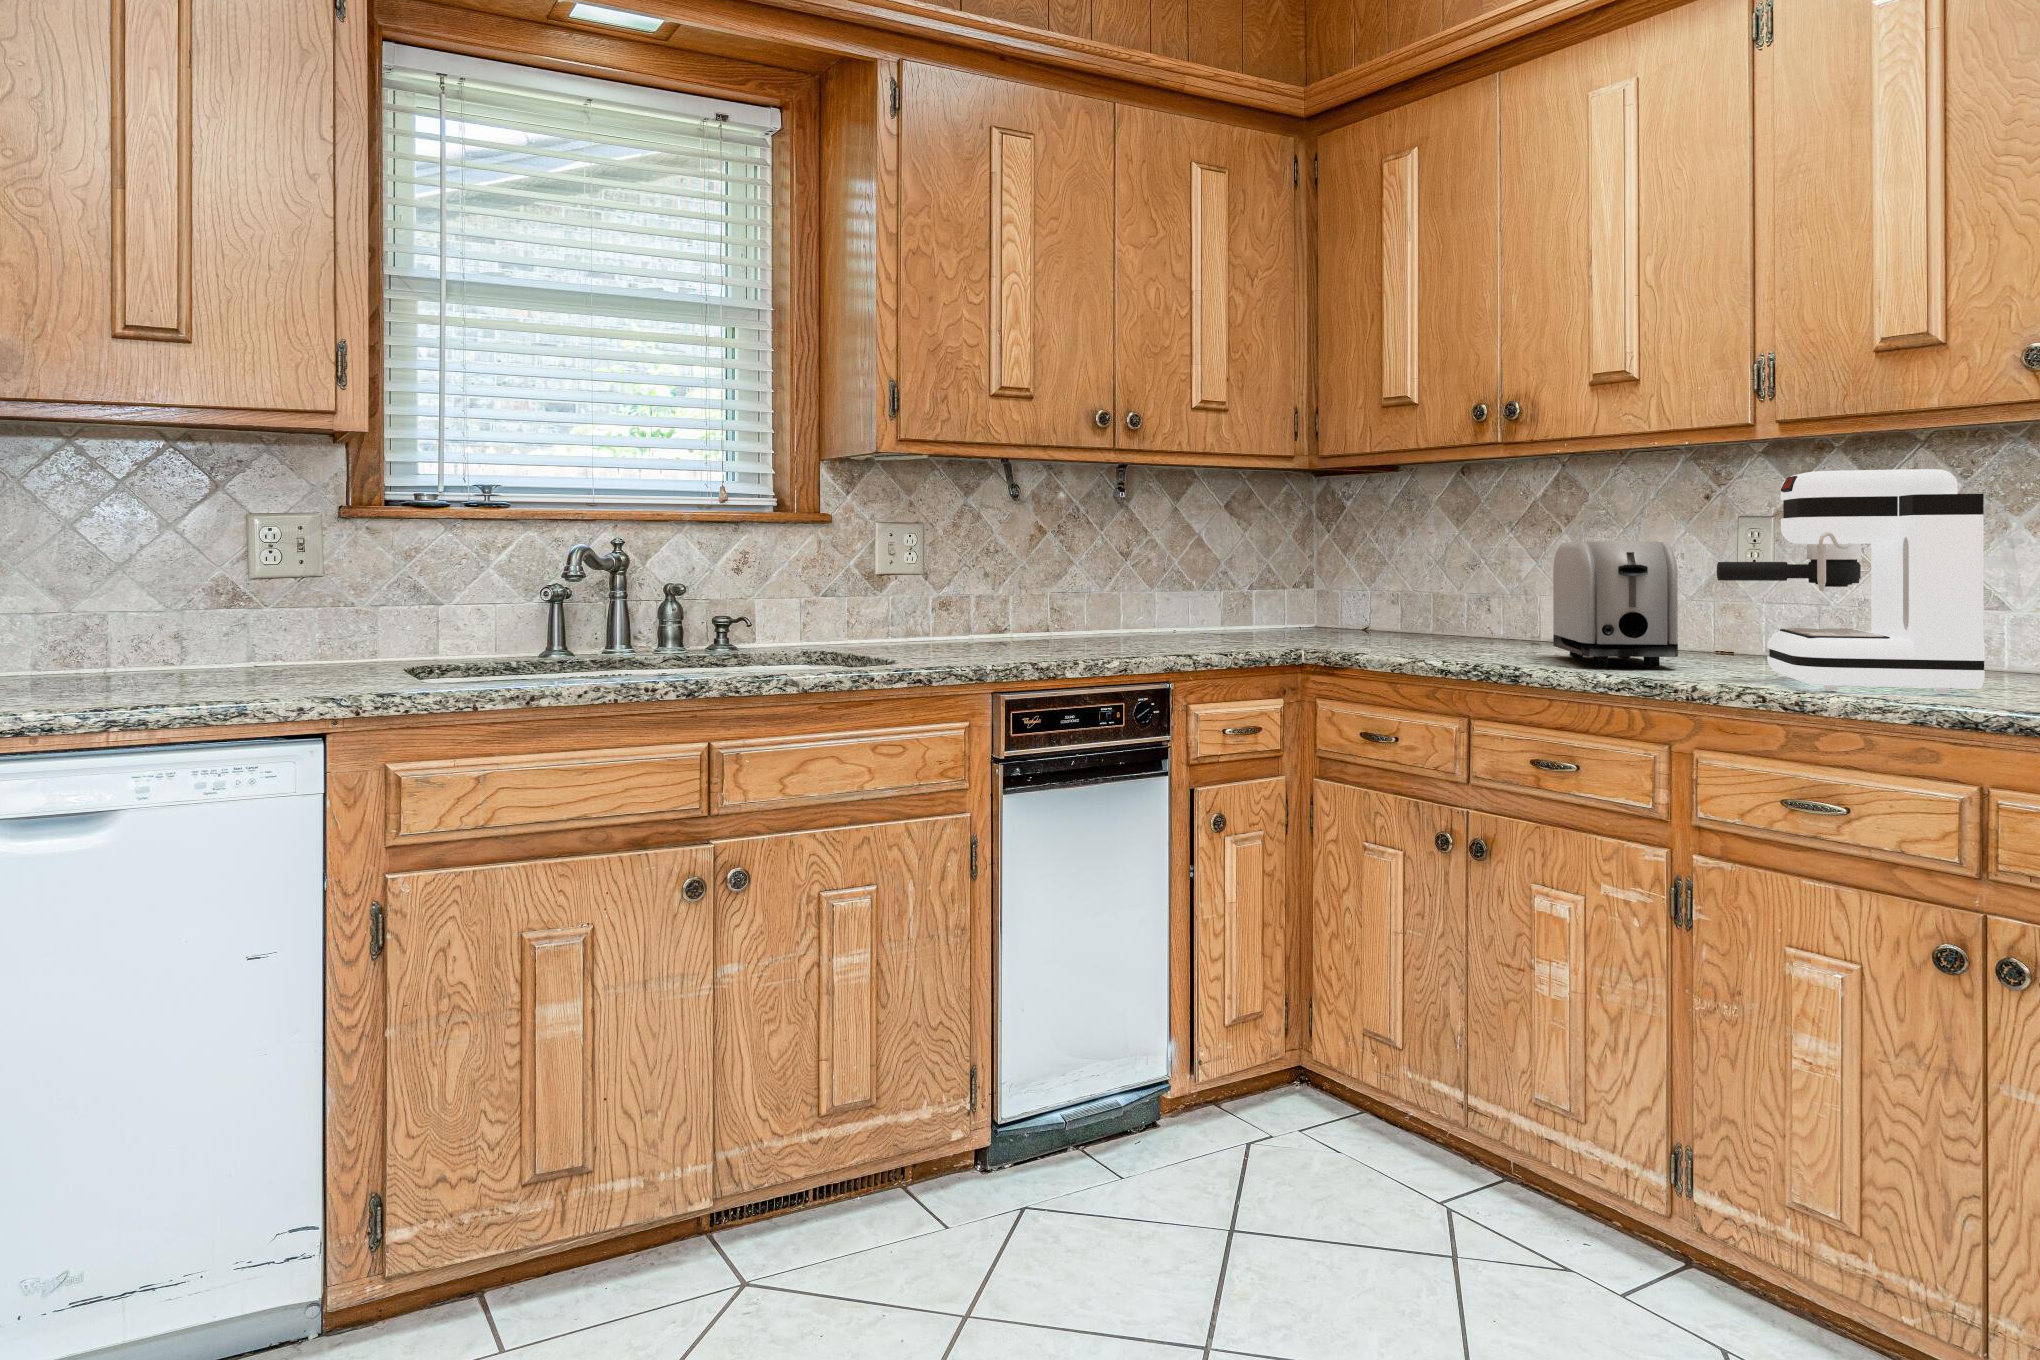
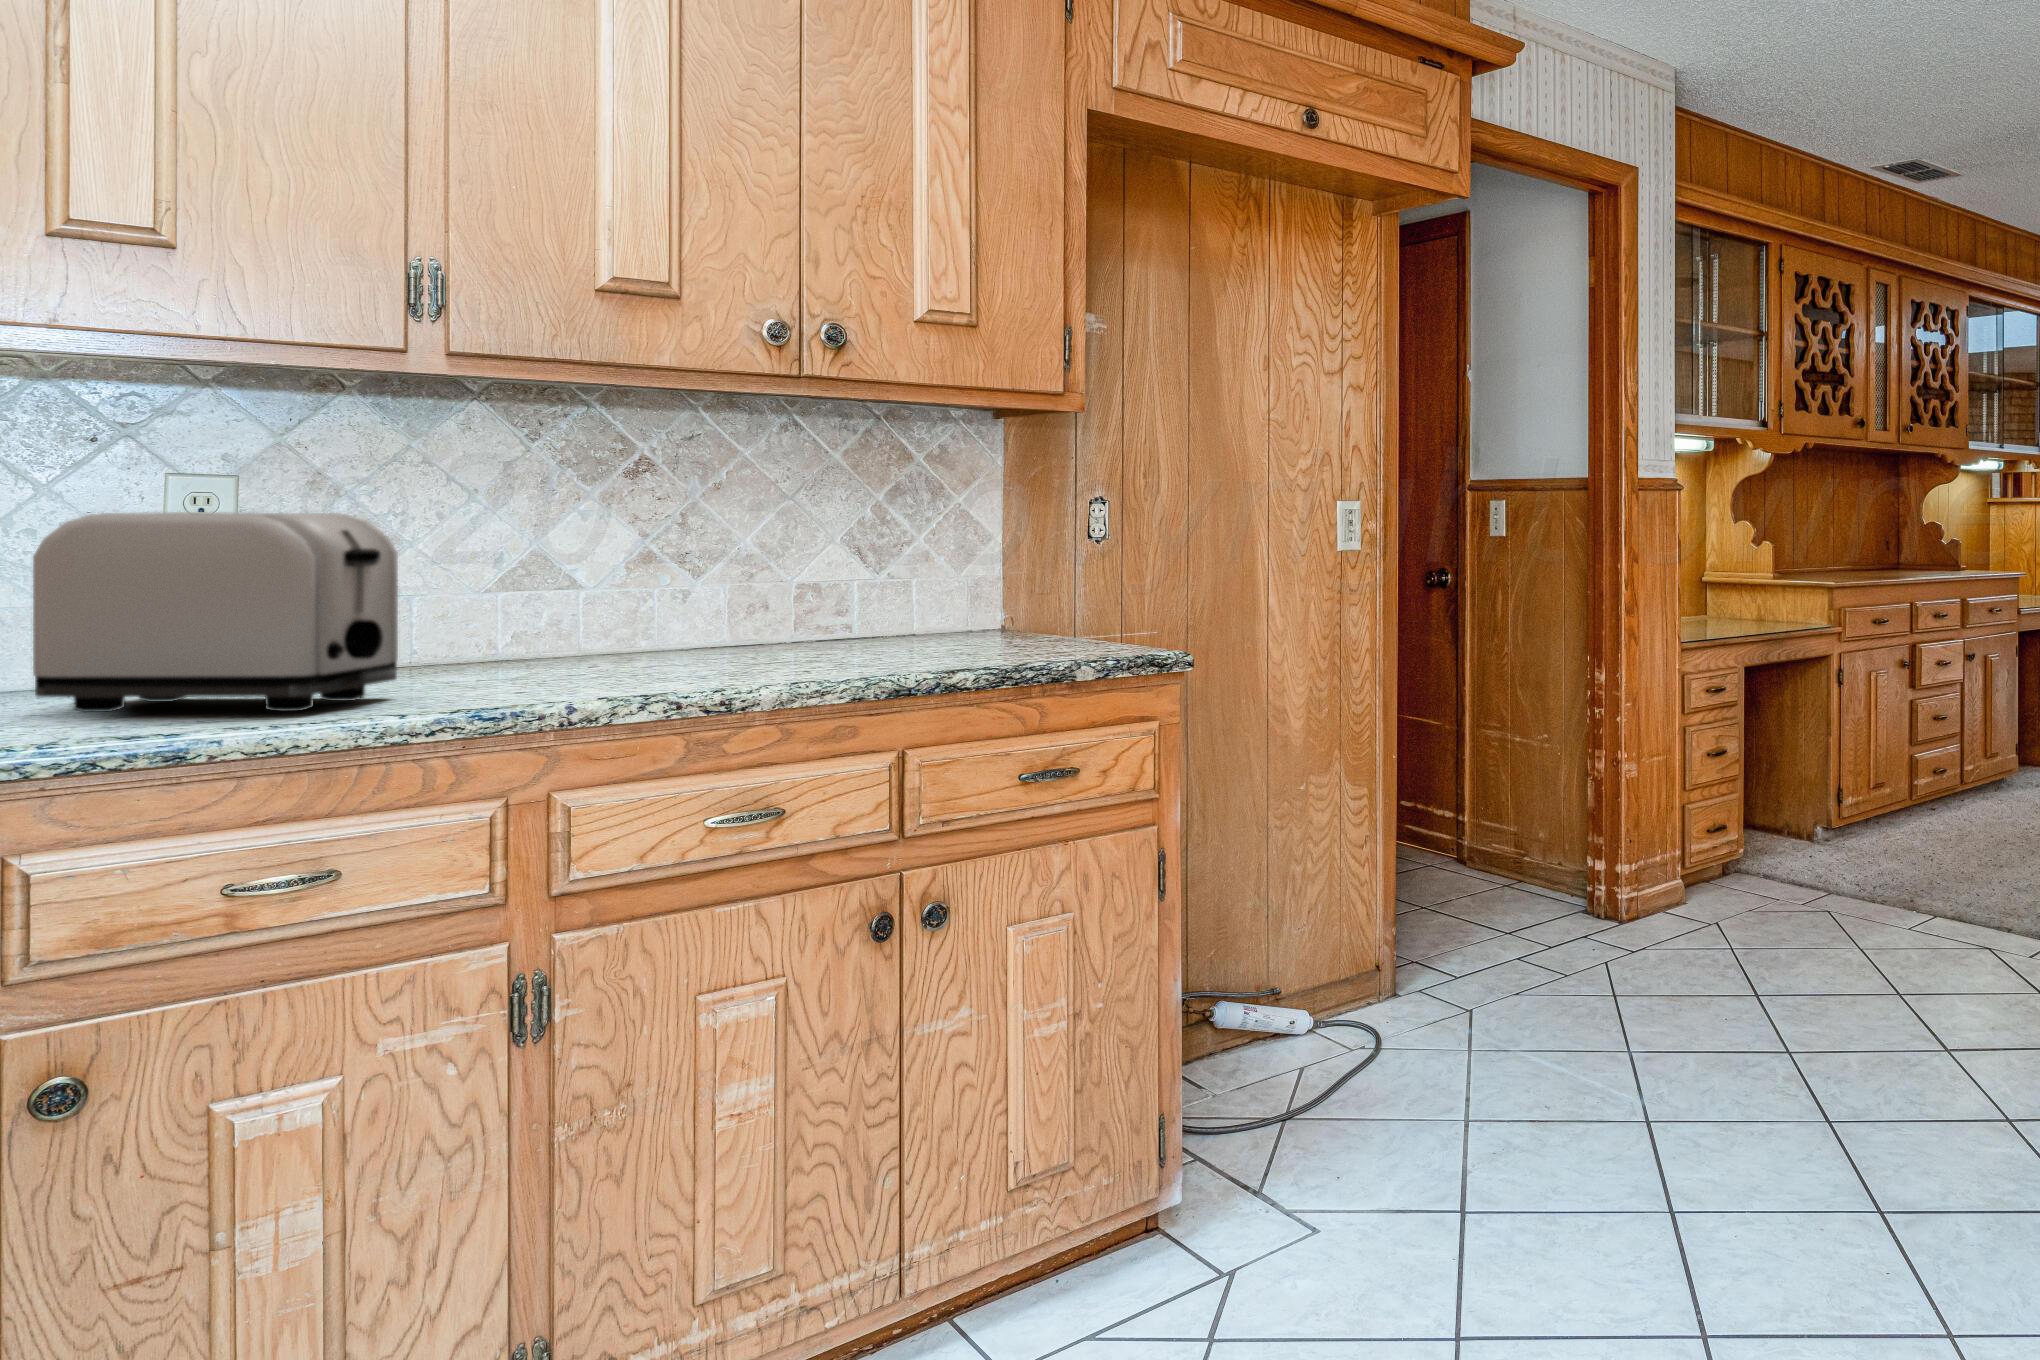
coffee maker: present [1717,469,1985,693] -> none [559,434,830,685]

